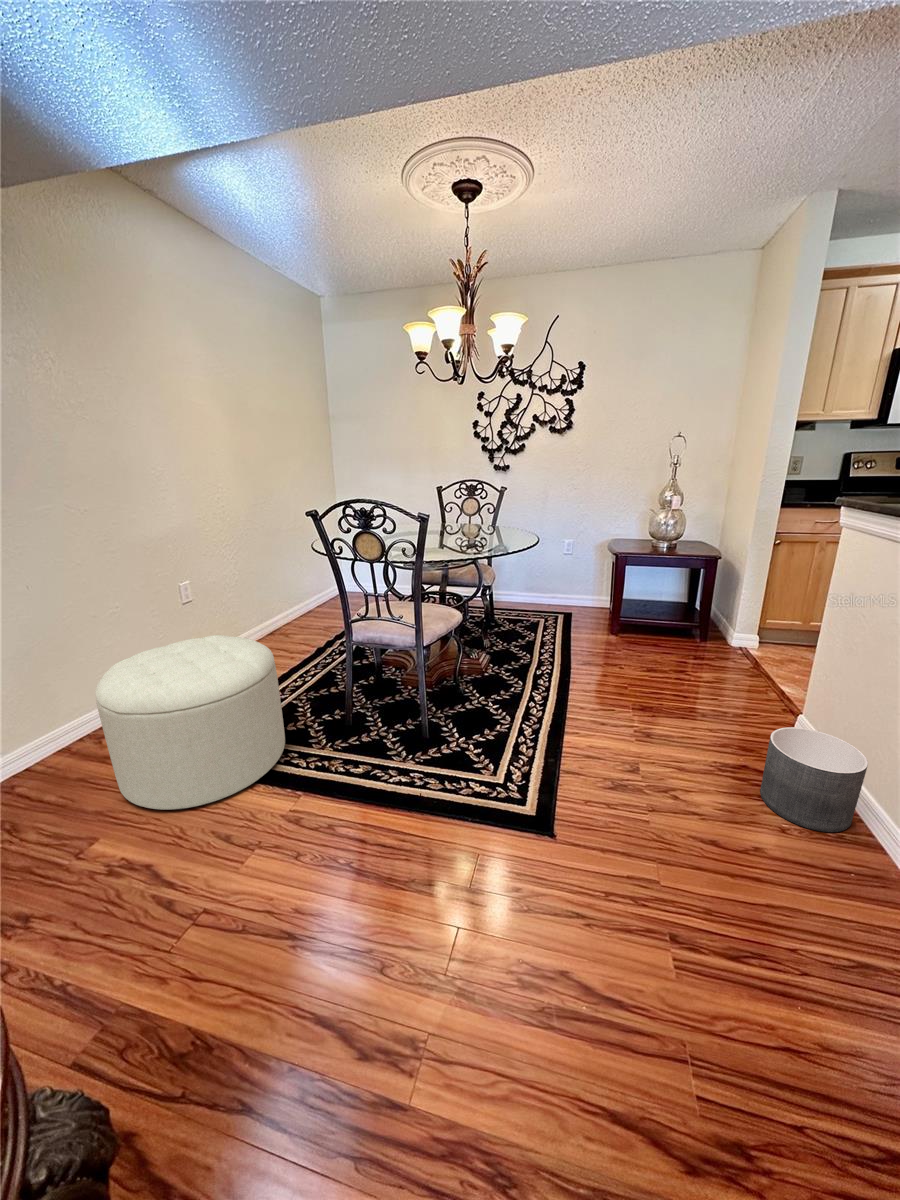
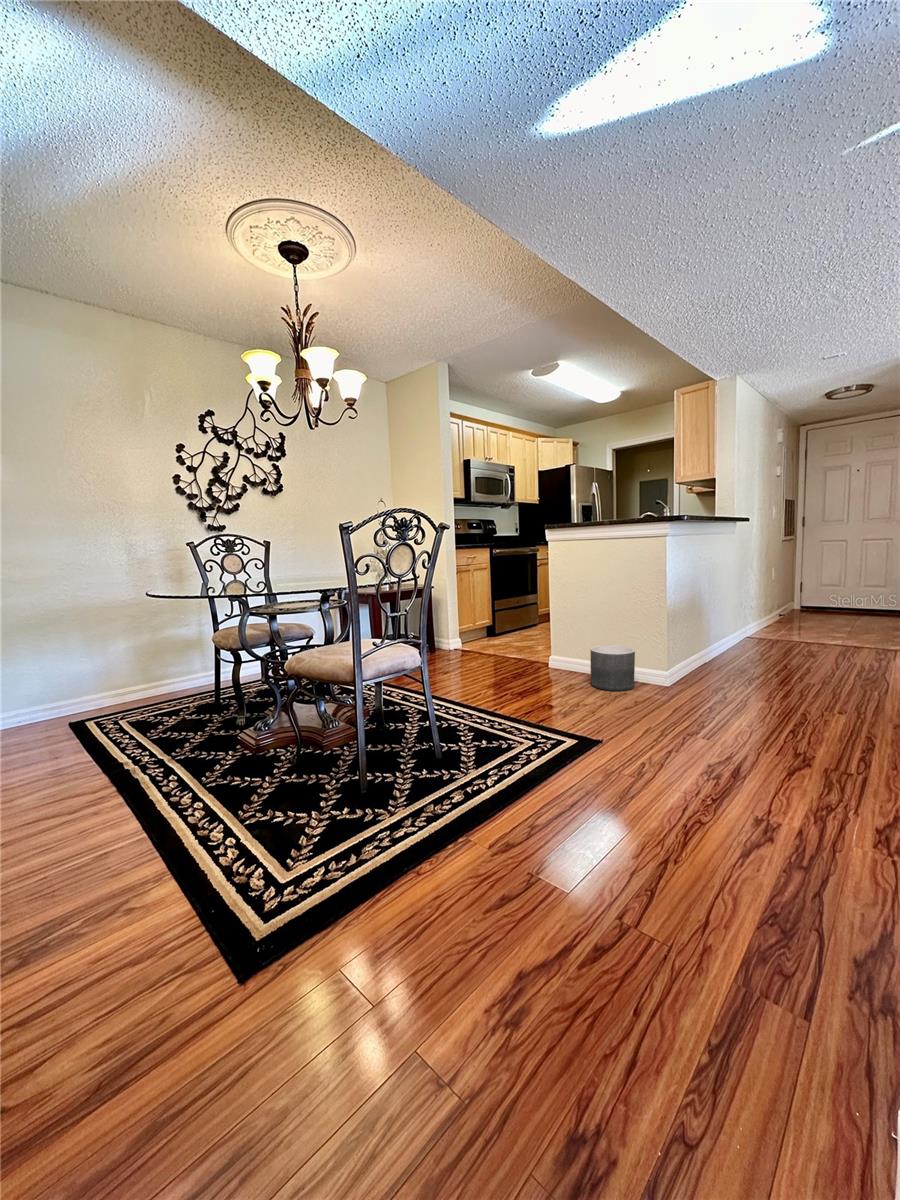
ottoman: present [95,635,285,810] -> none [157,705,435,1026]

